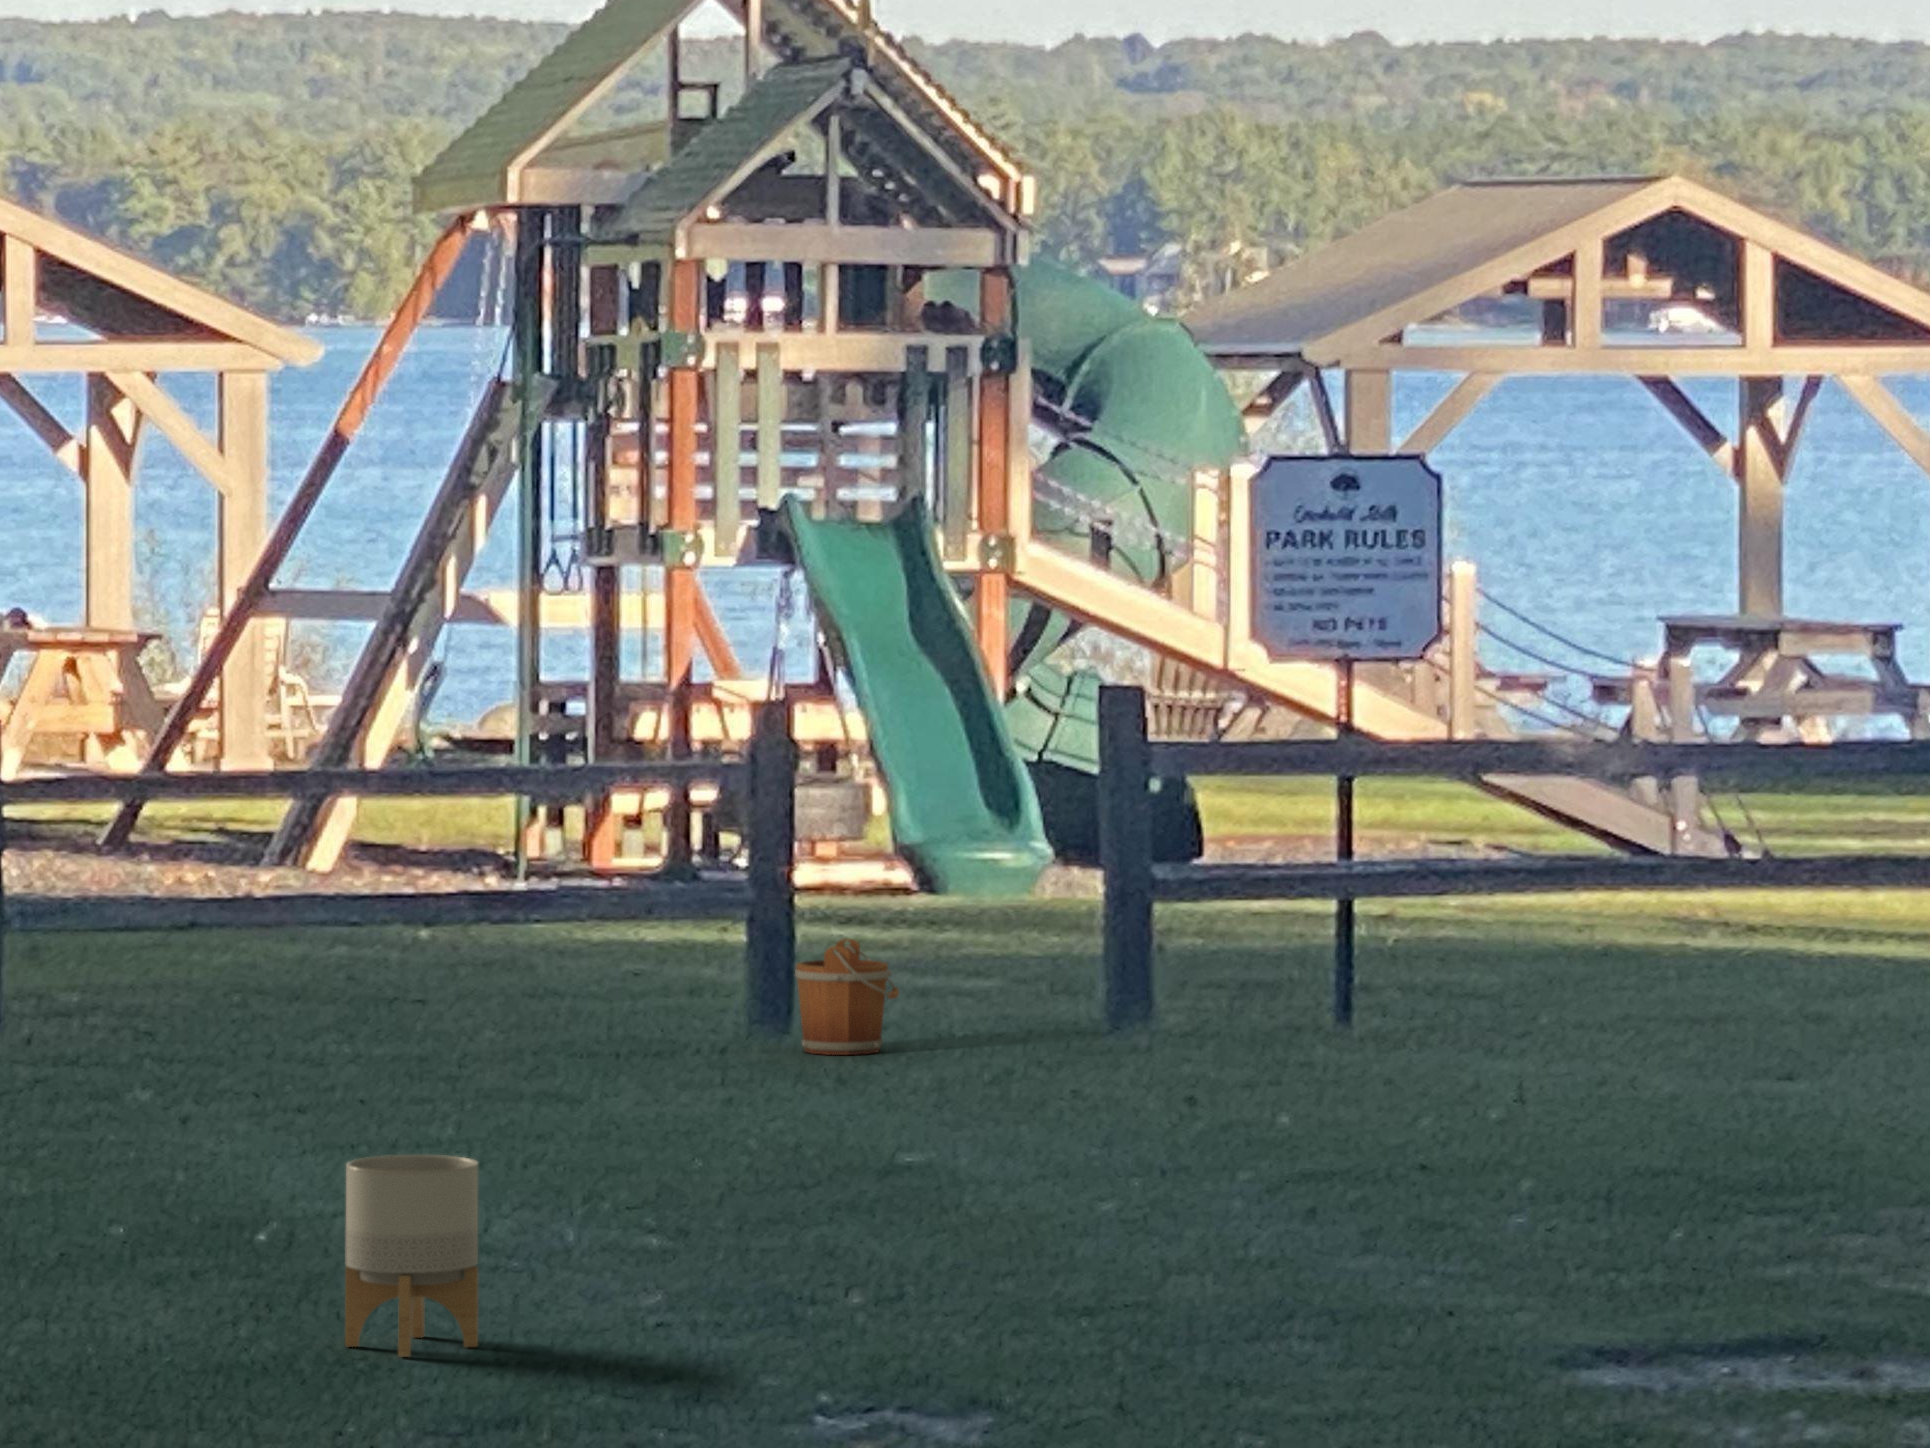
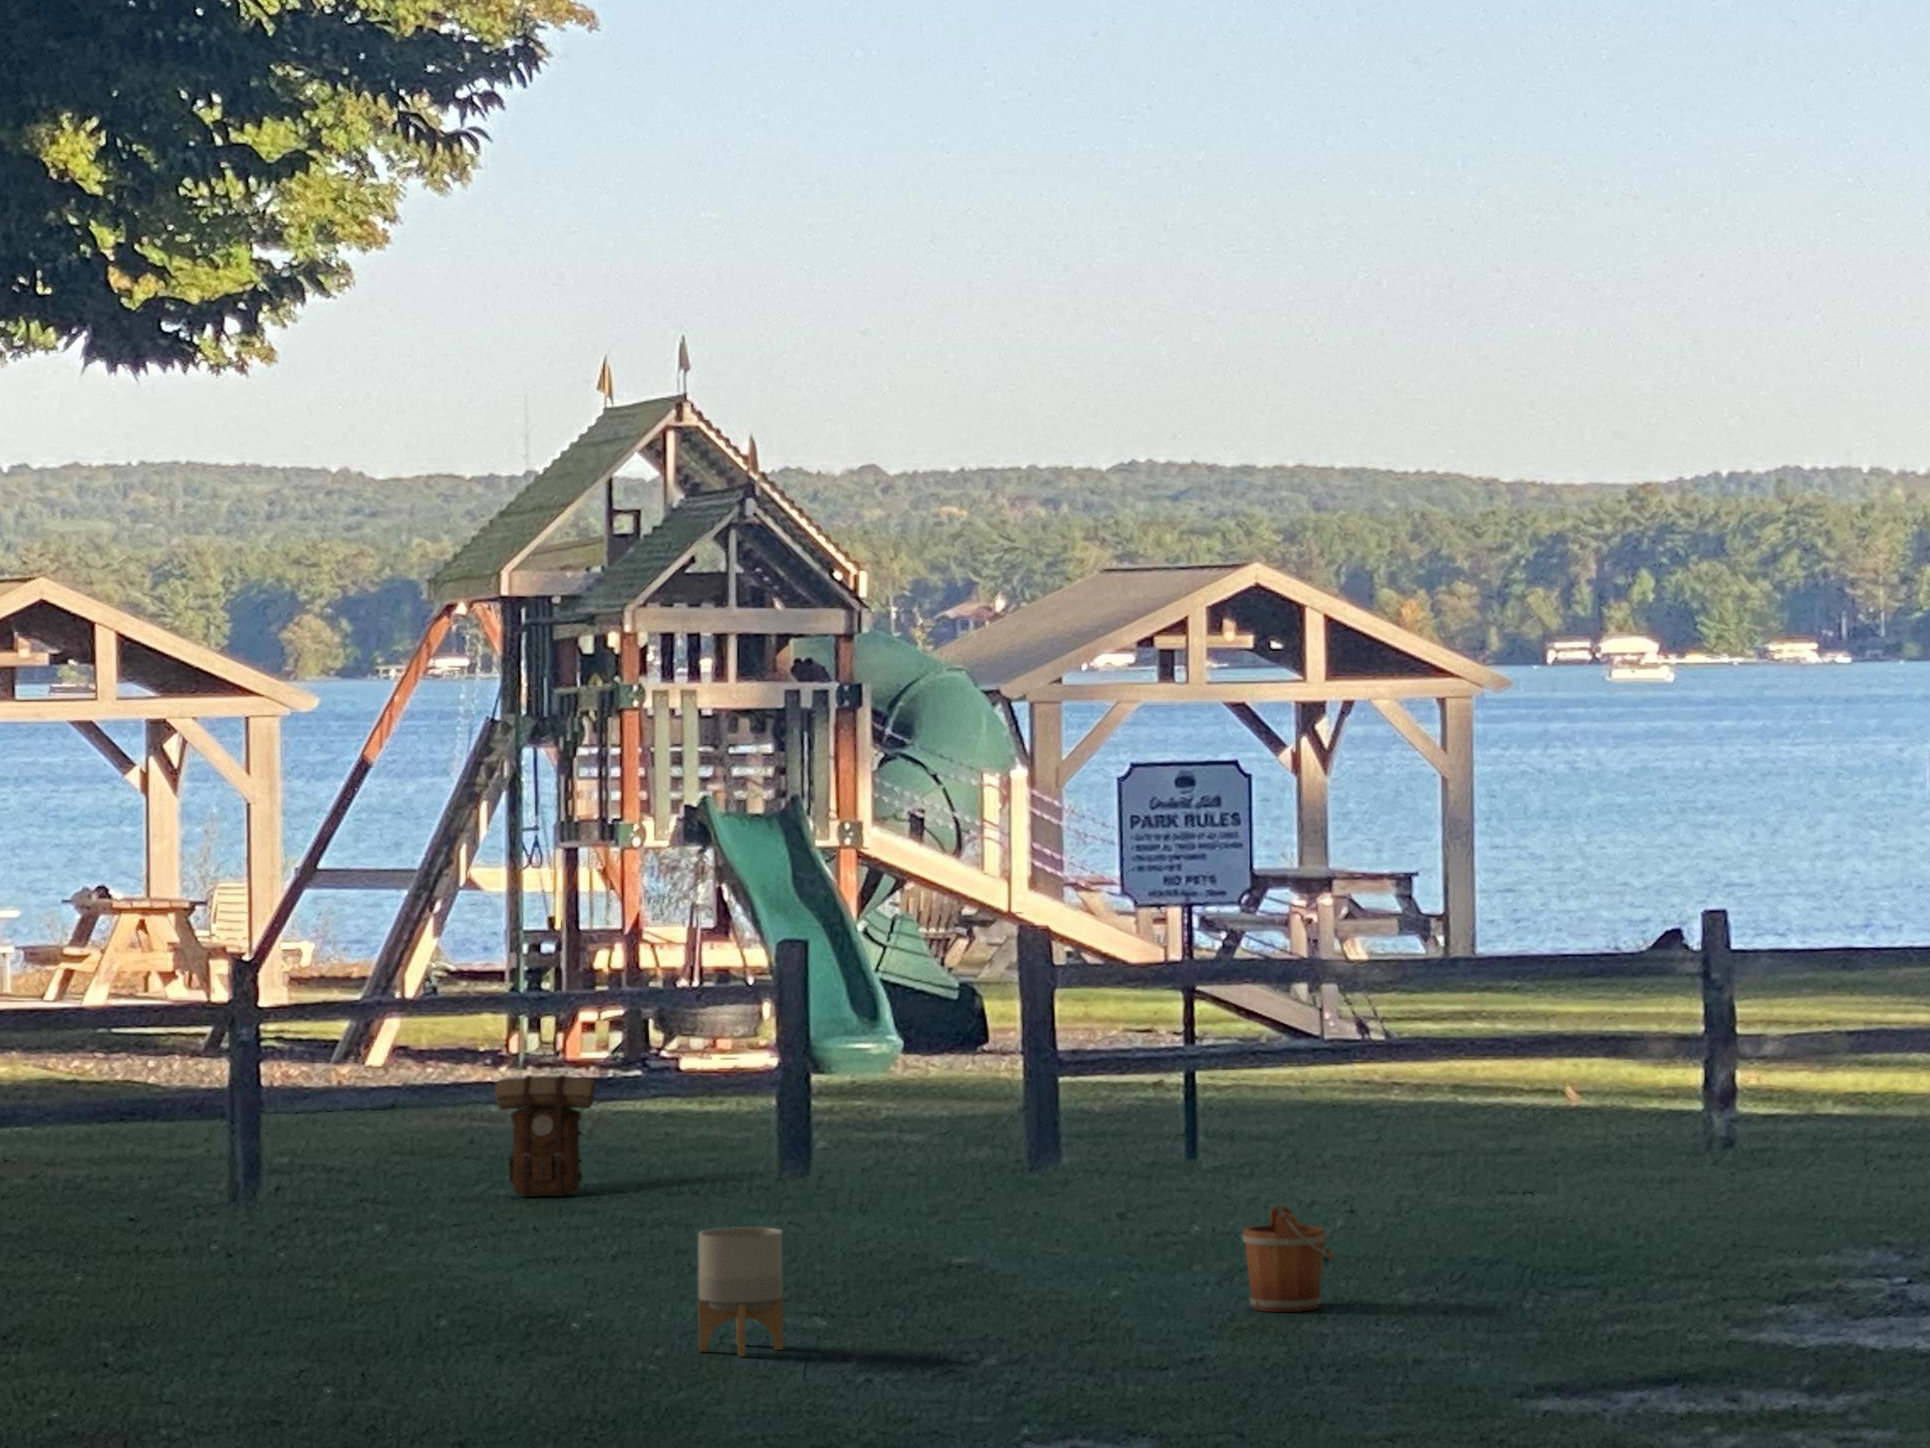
backpack: none [258,899,409,1080] -> present [495,1075,595,1197]
bucket: present [795,939,899,1055] -> present [1242,1206,1334,1312]

